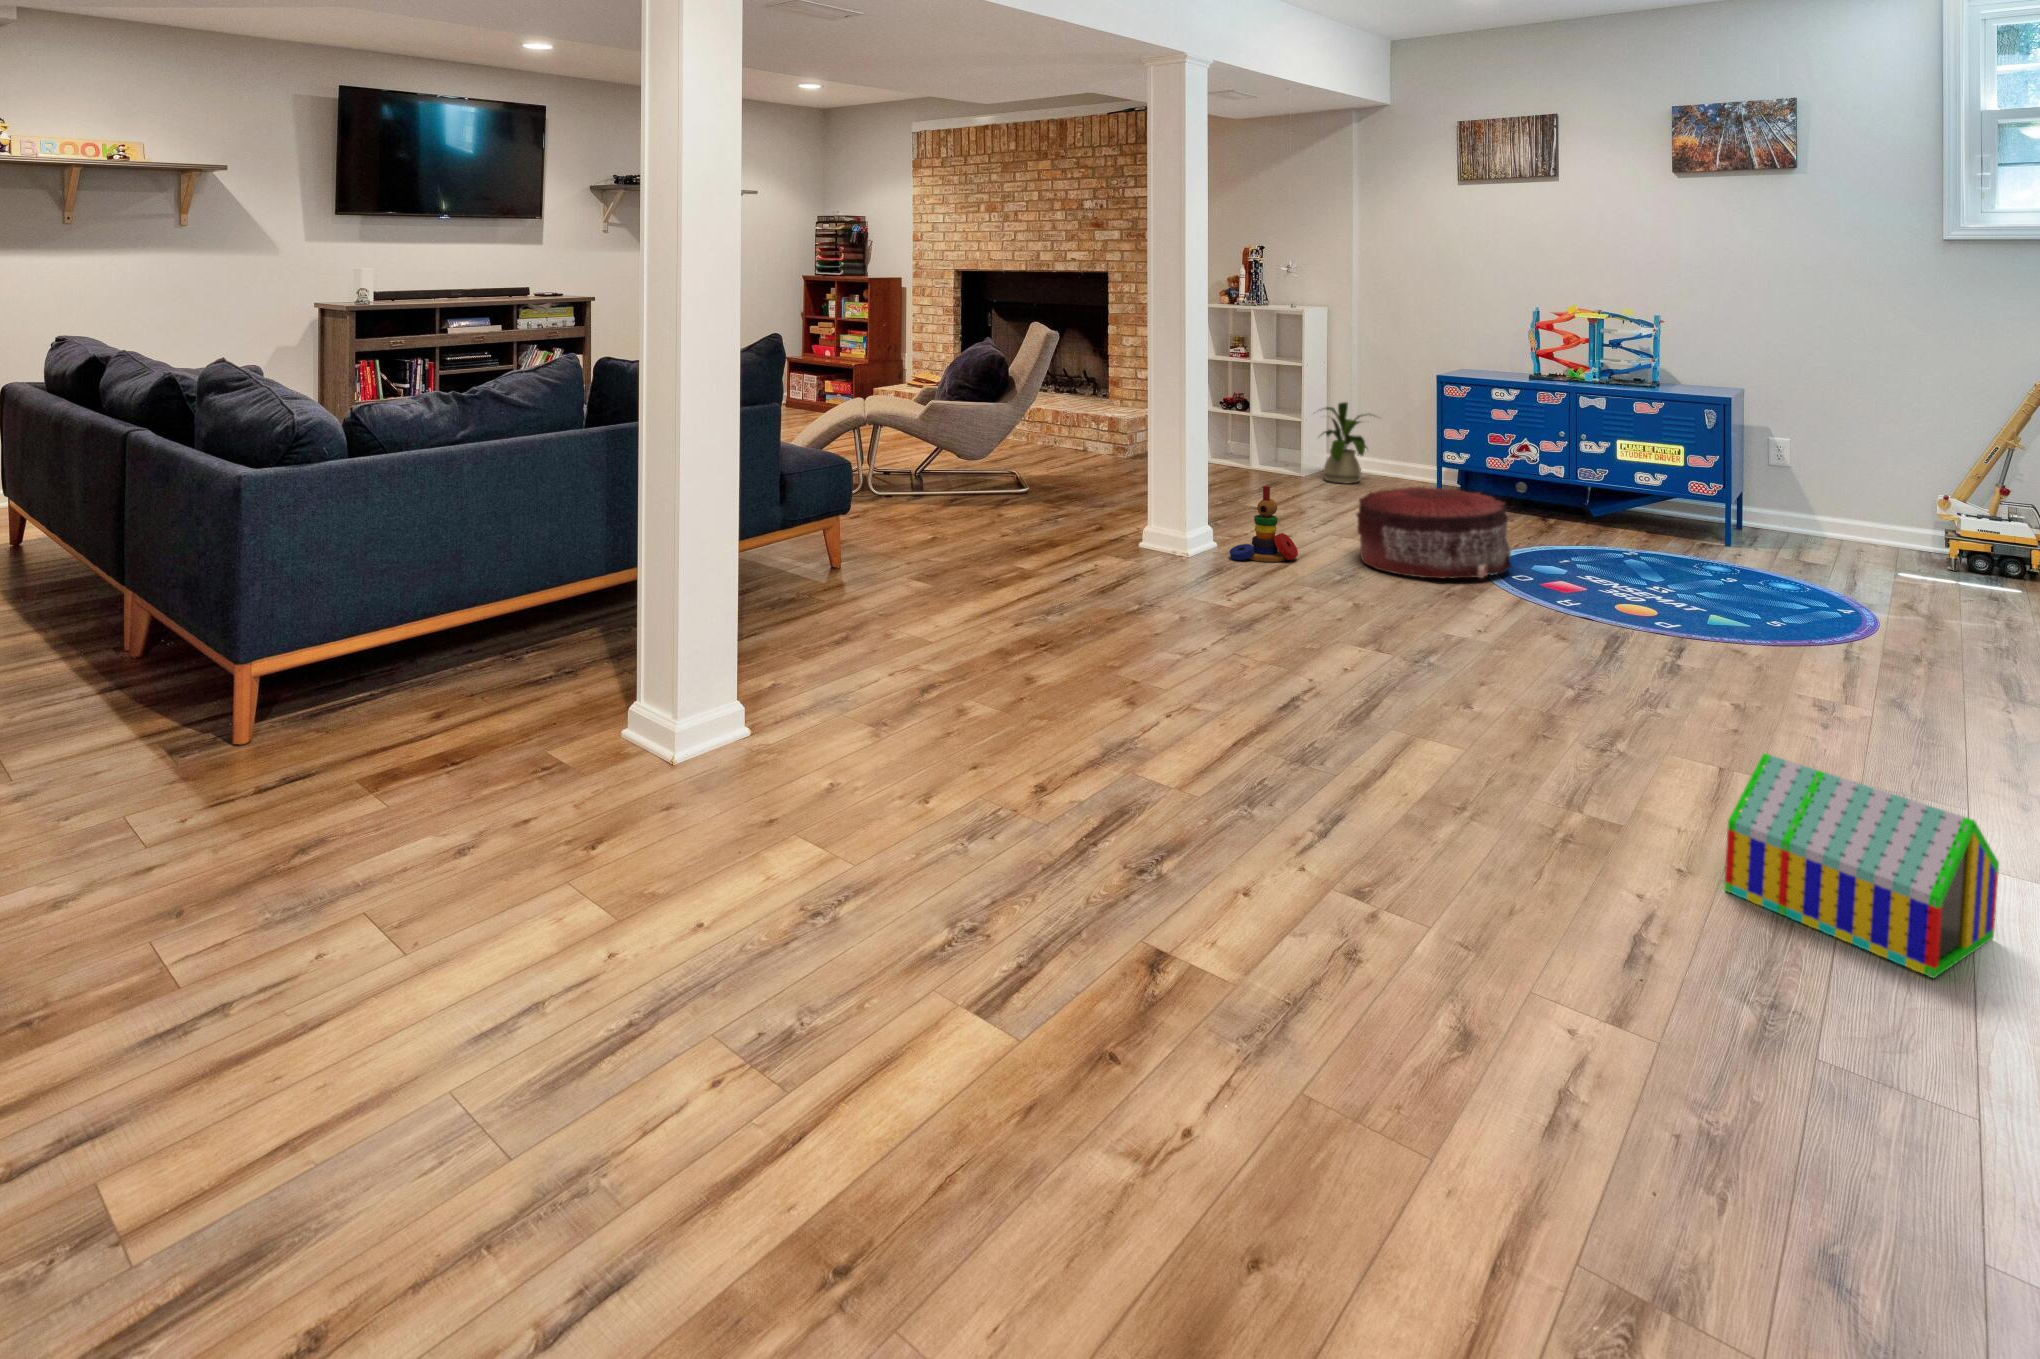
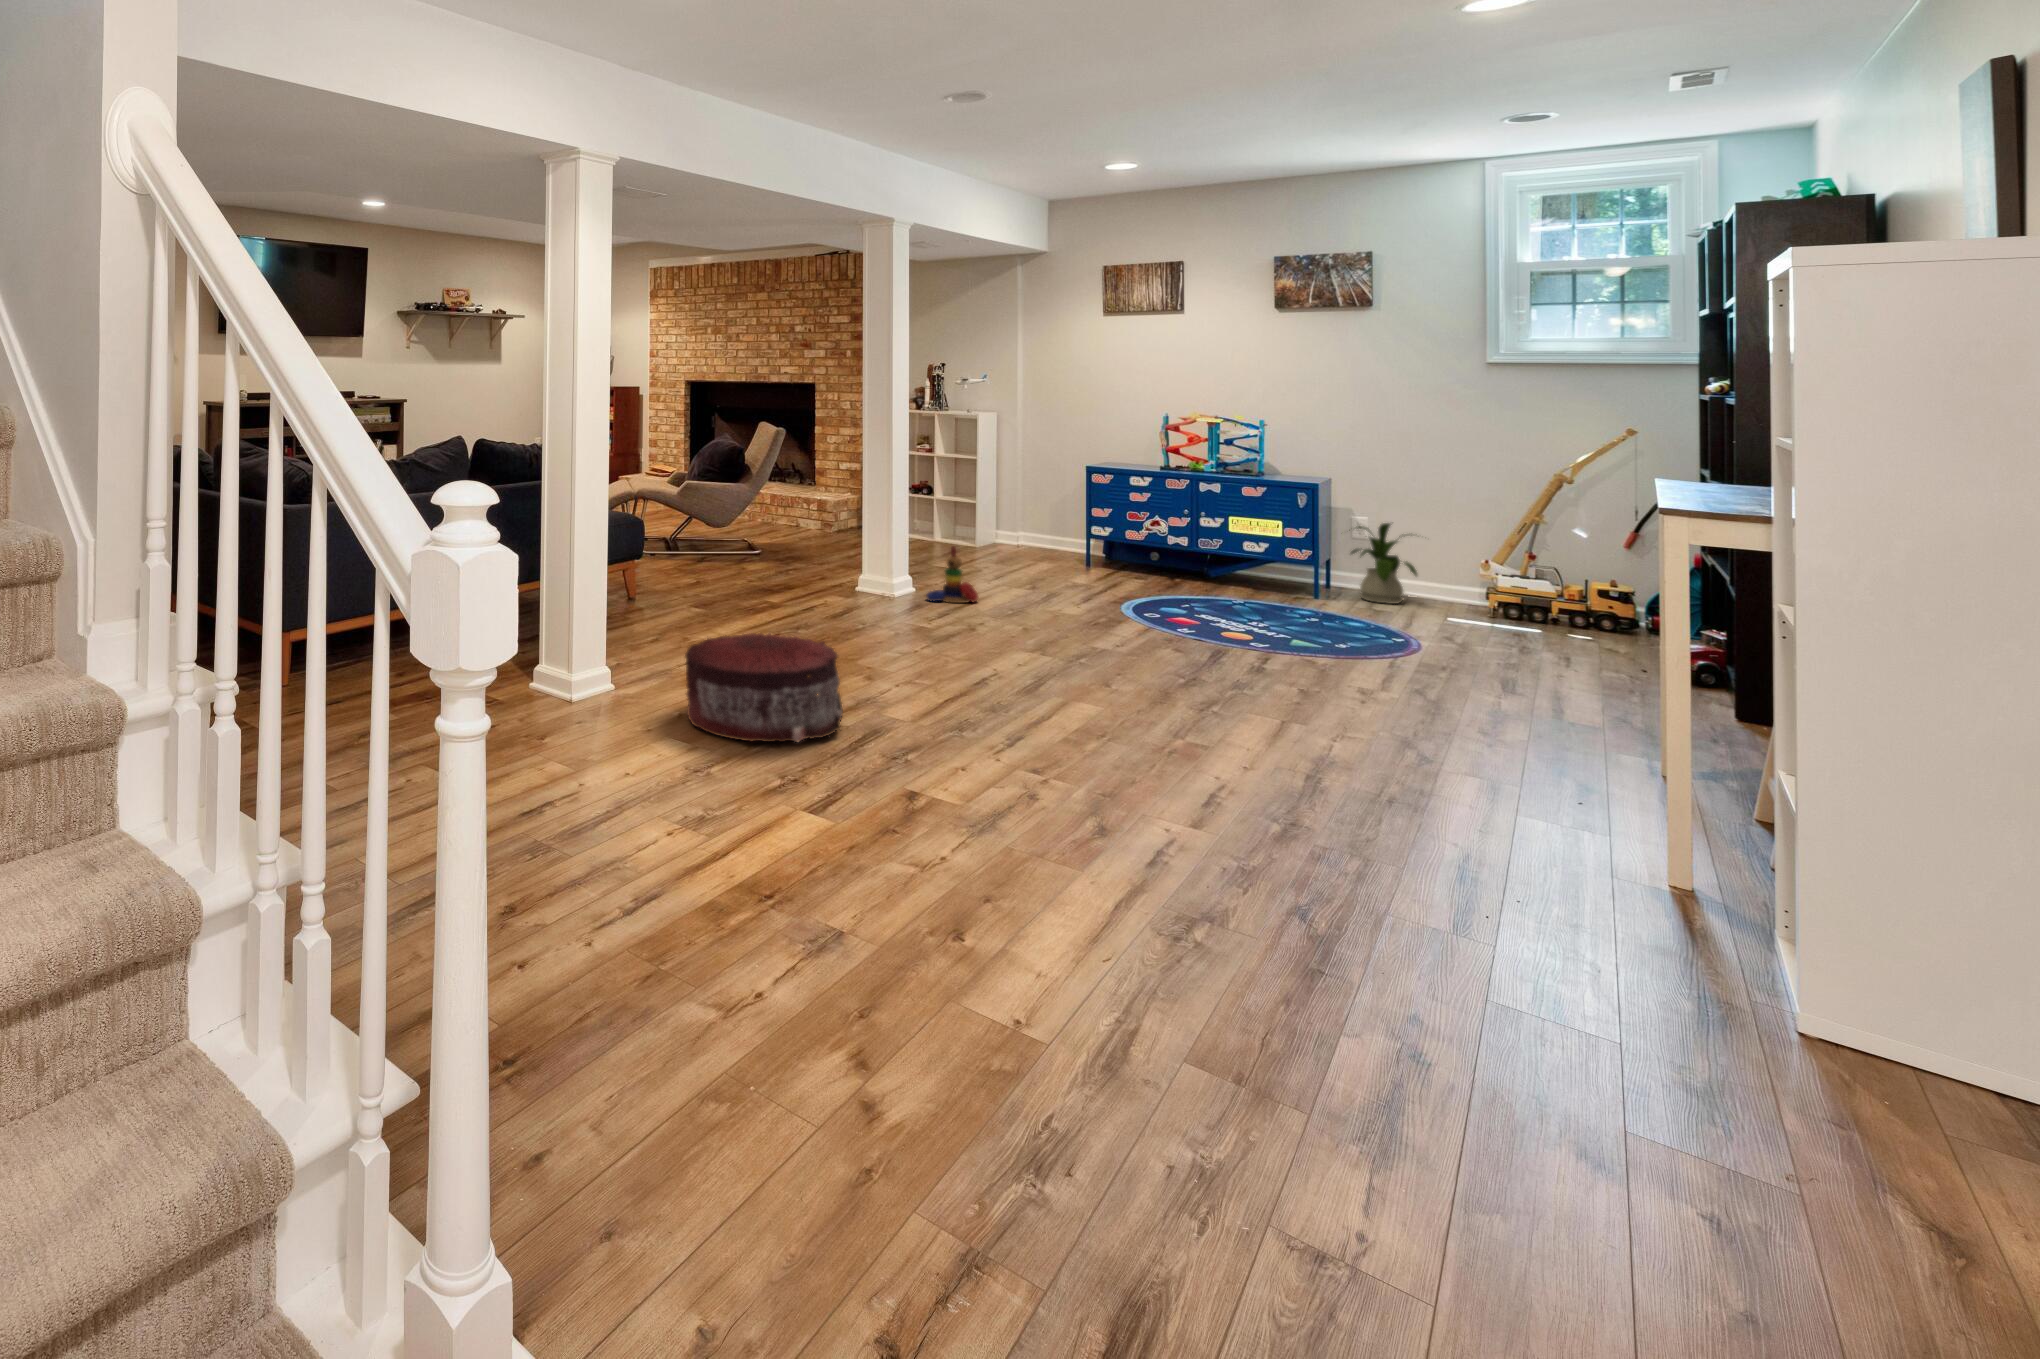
house plant: present [1320,402,1367,483] -> present [1349,523,1417,604]
pouf: present [1356,487,1512,579] -> present [685,633,843,742]
toy house: present [1724,753,1999,978] -> none [1257,693,1419,814]

